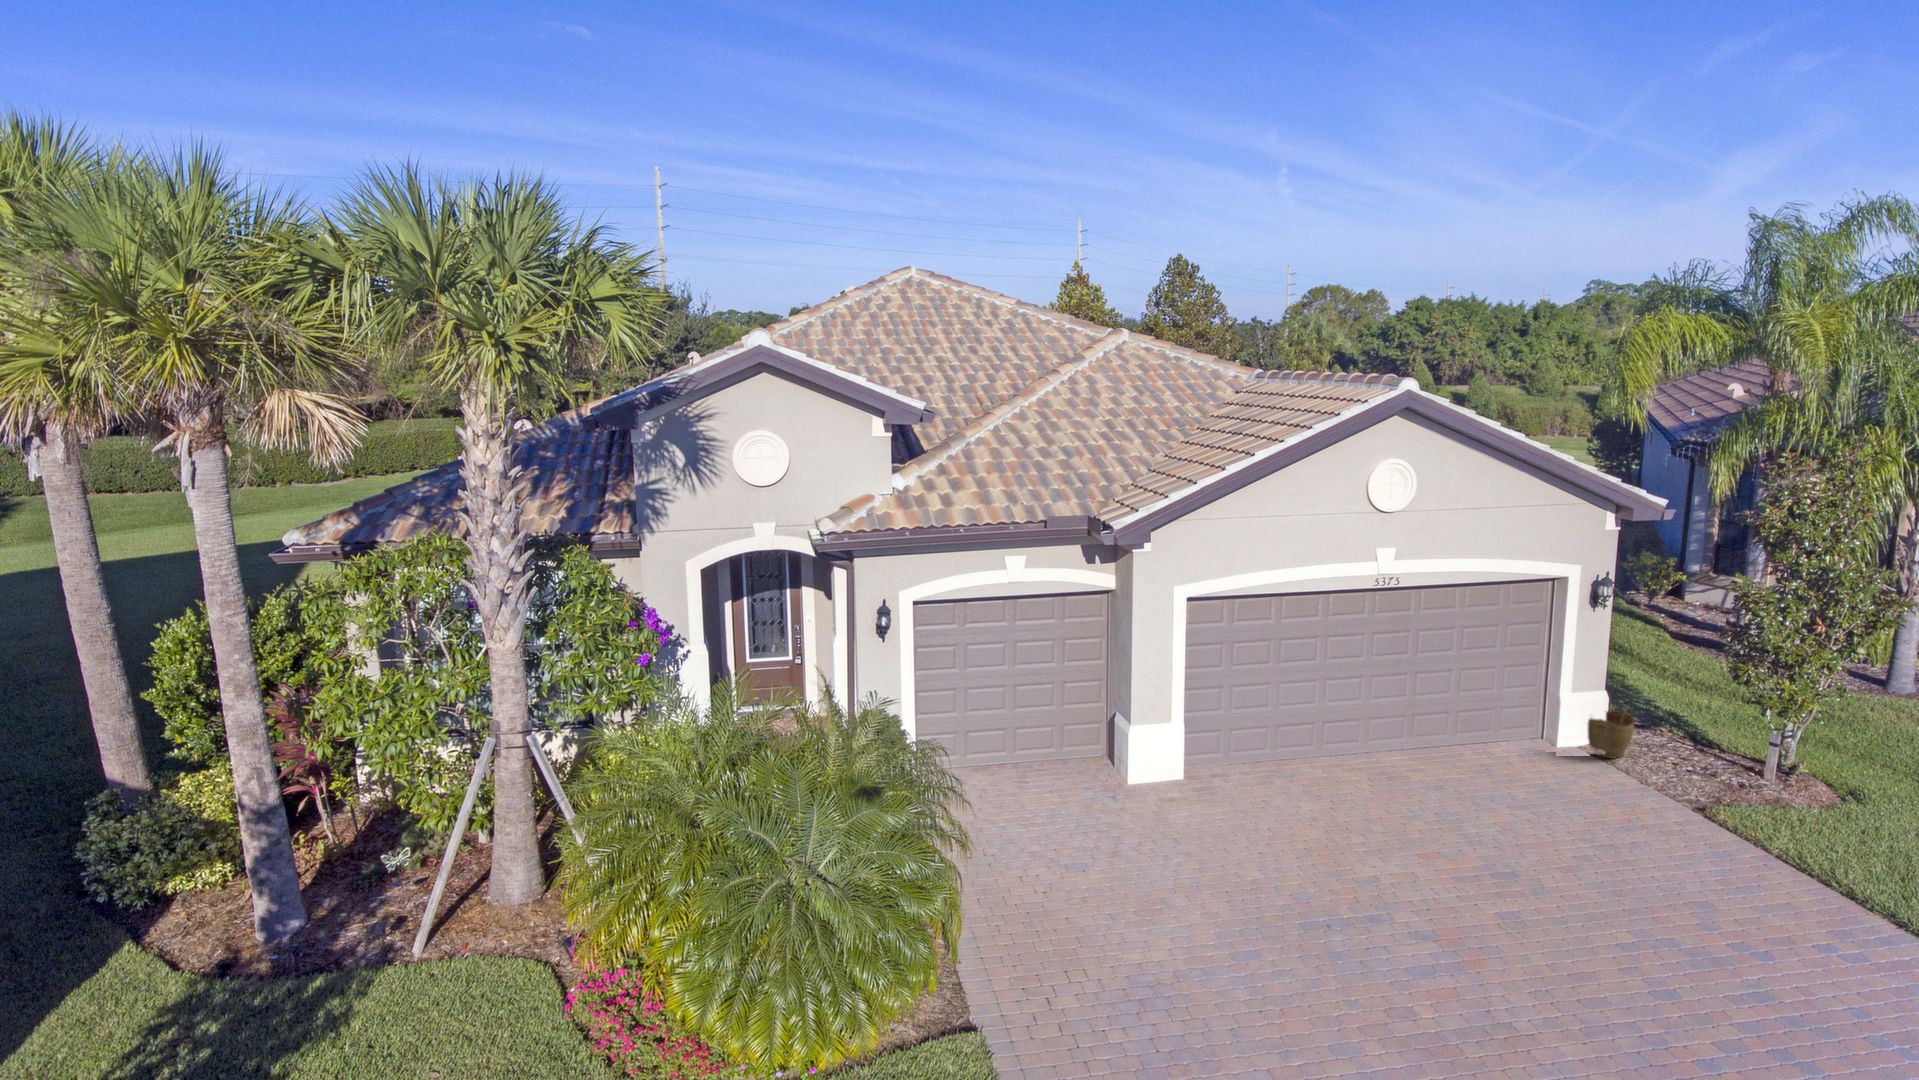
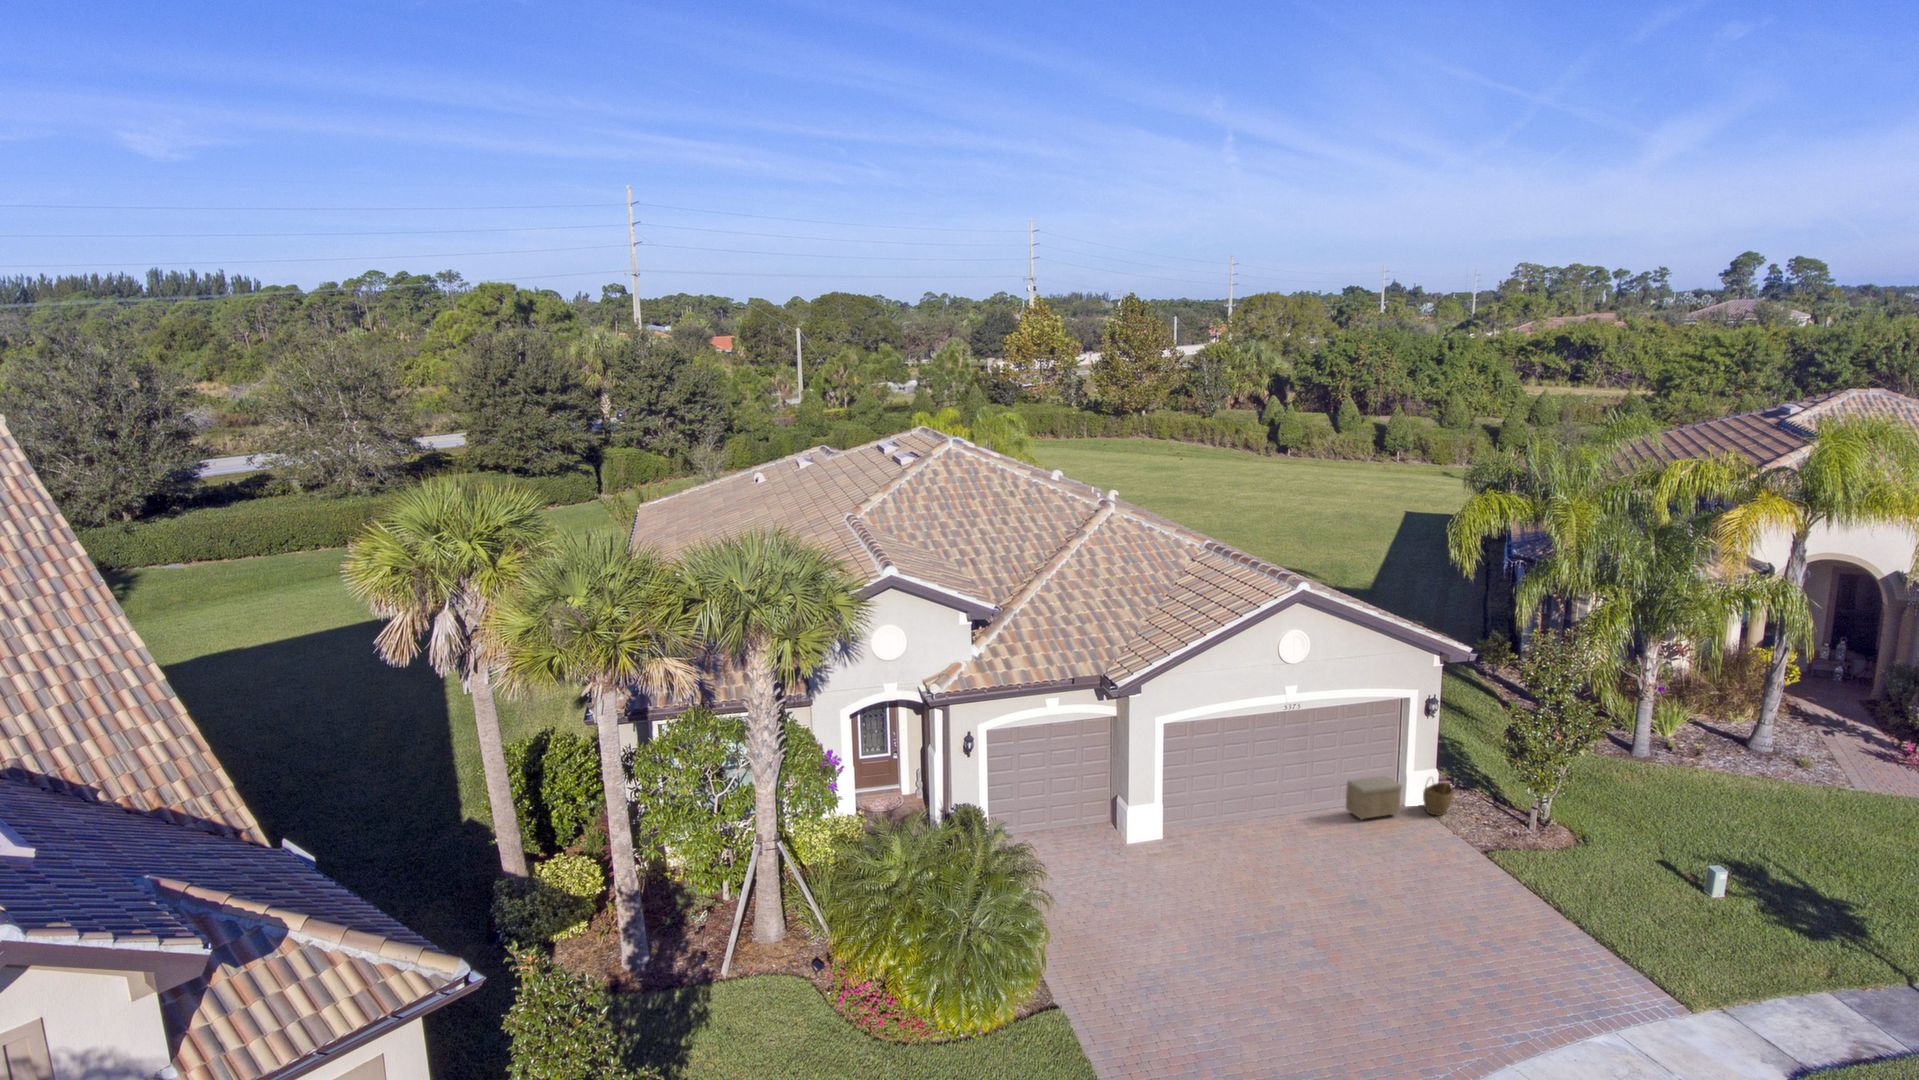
storage bench: none [1466,697,1556,762] -> present [1346,776,1402,820]

